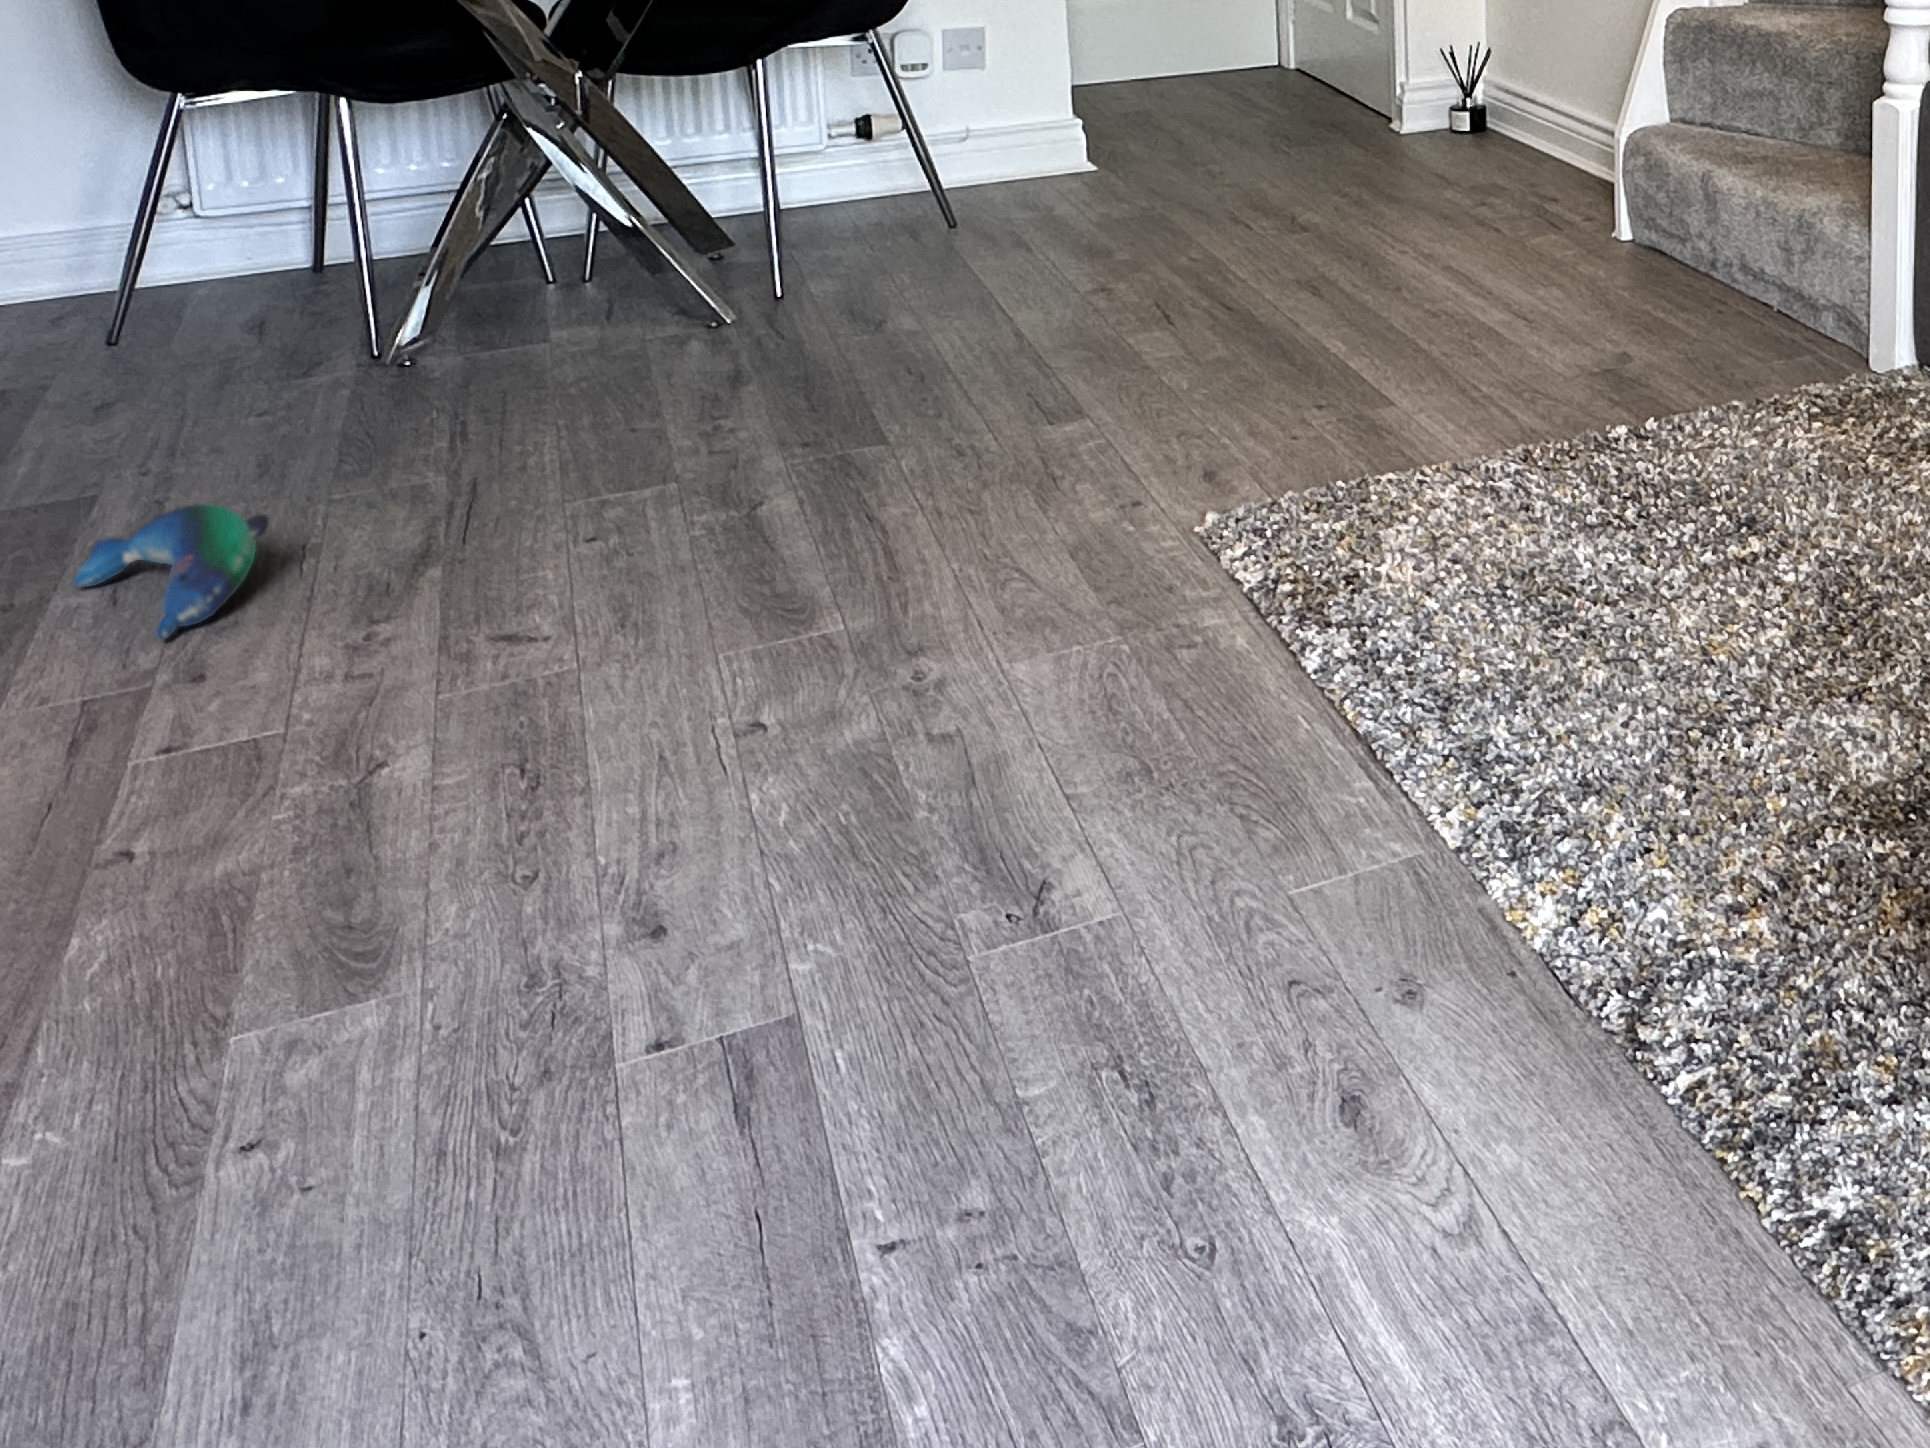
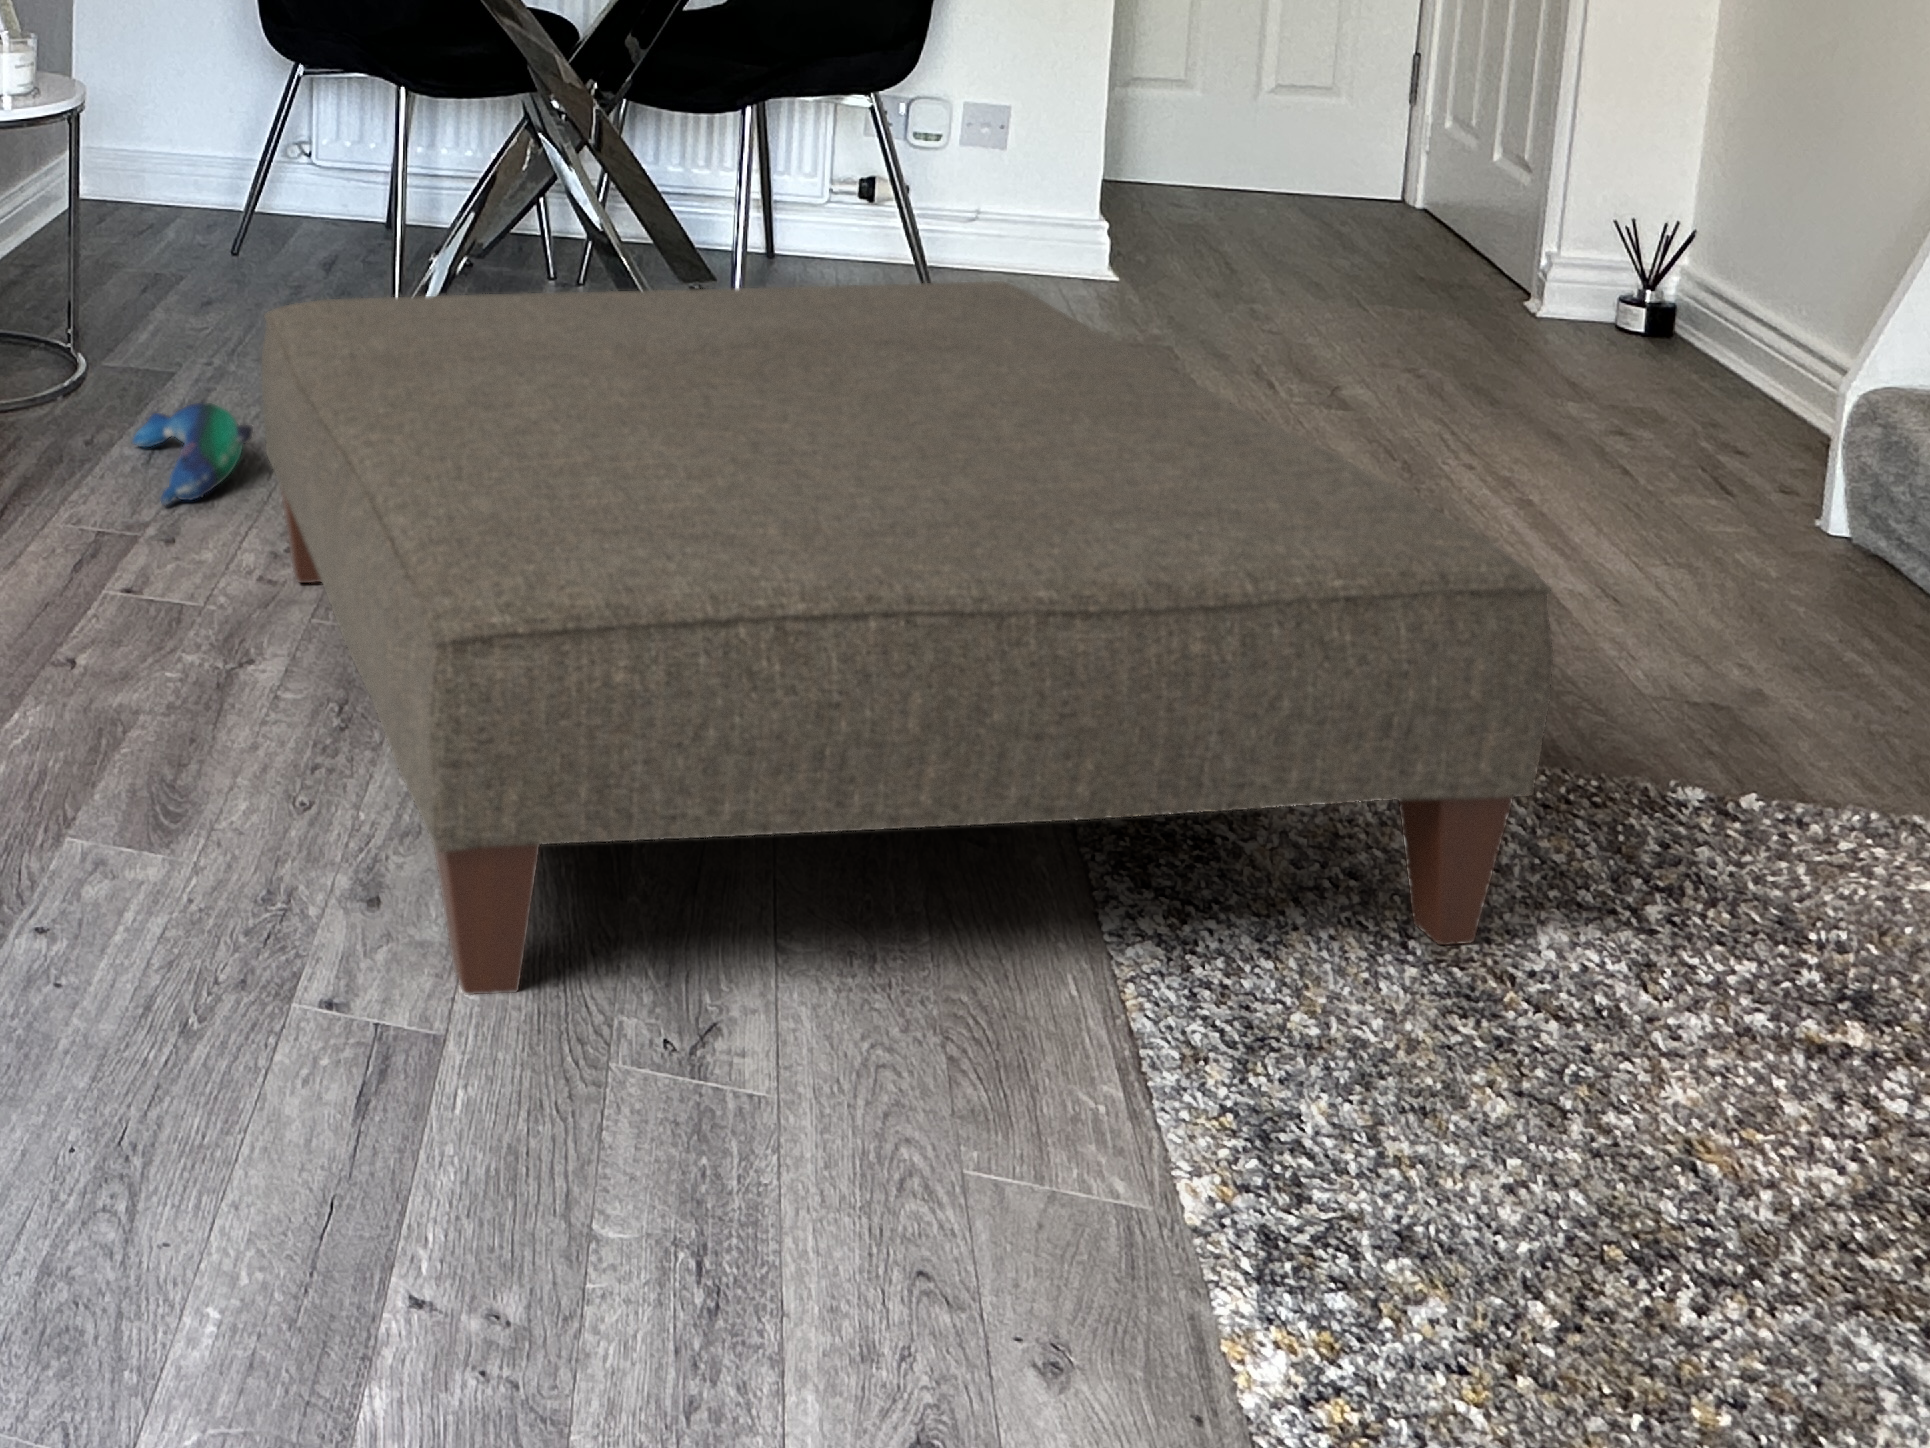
ottoman: none [312,172,1572,969] -> present [262,281,1553,995]

